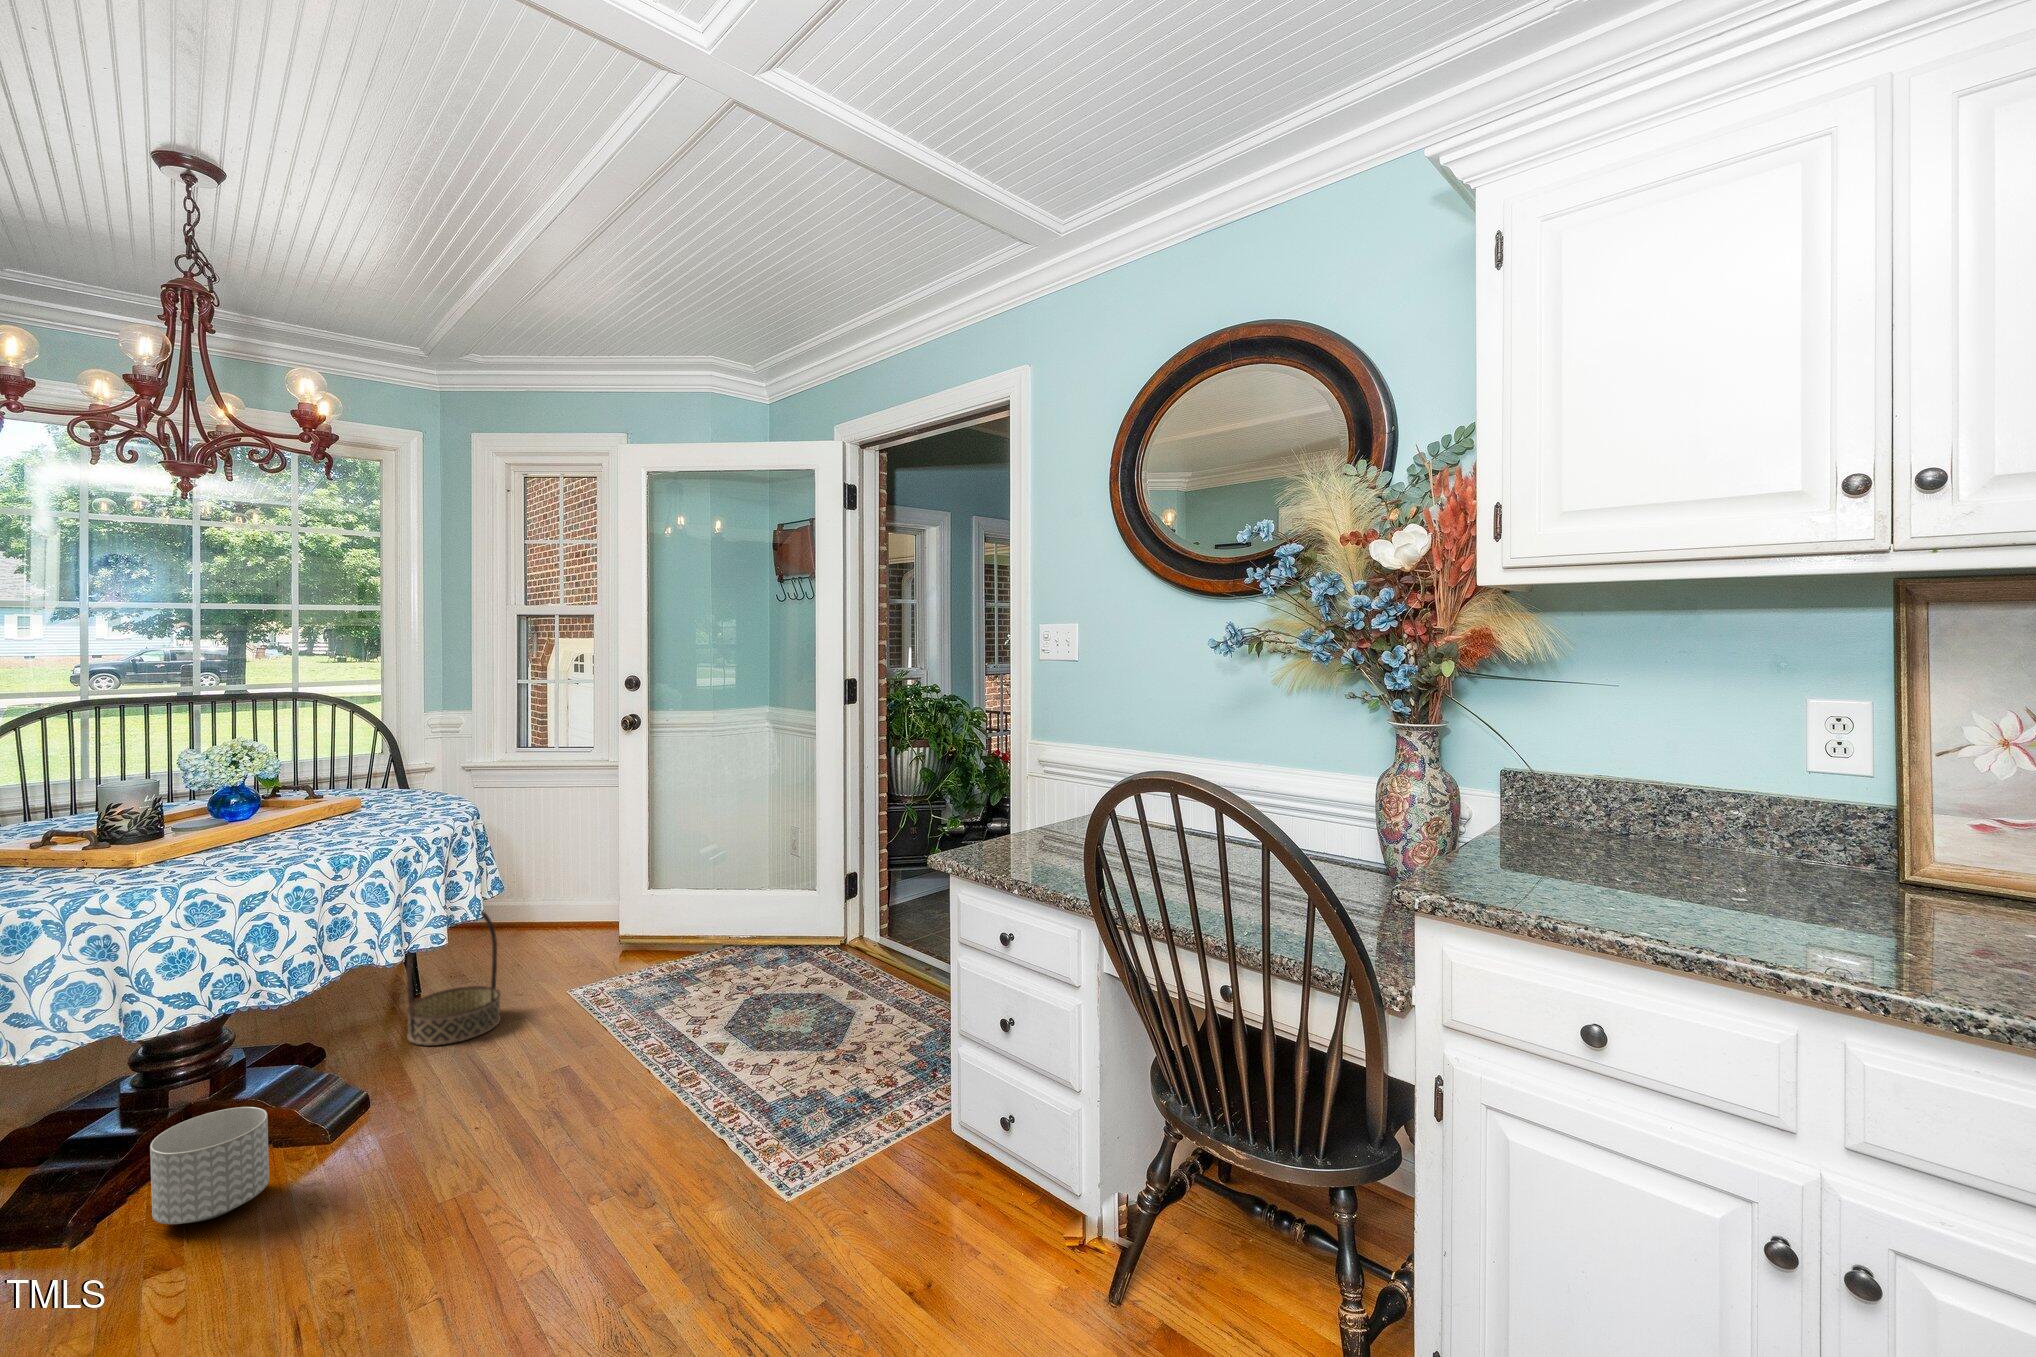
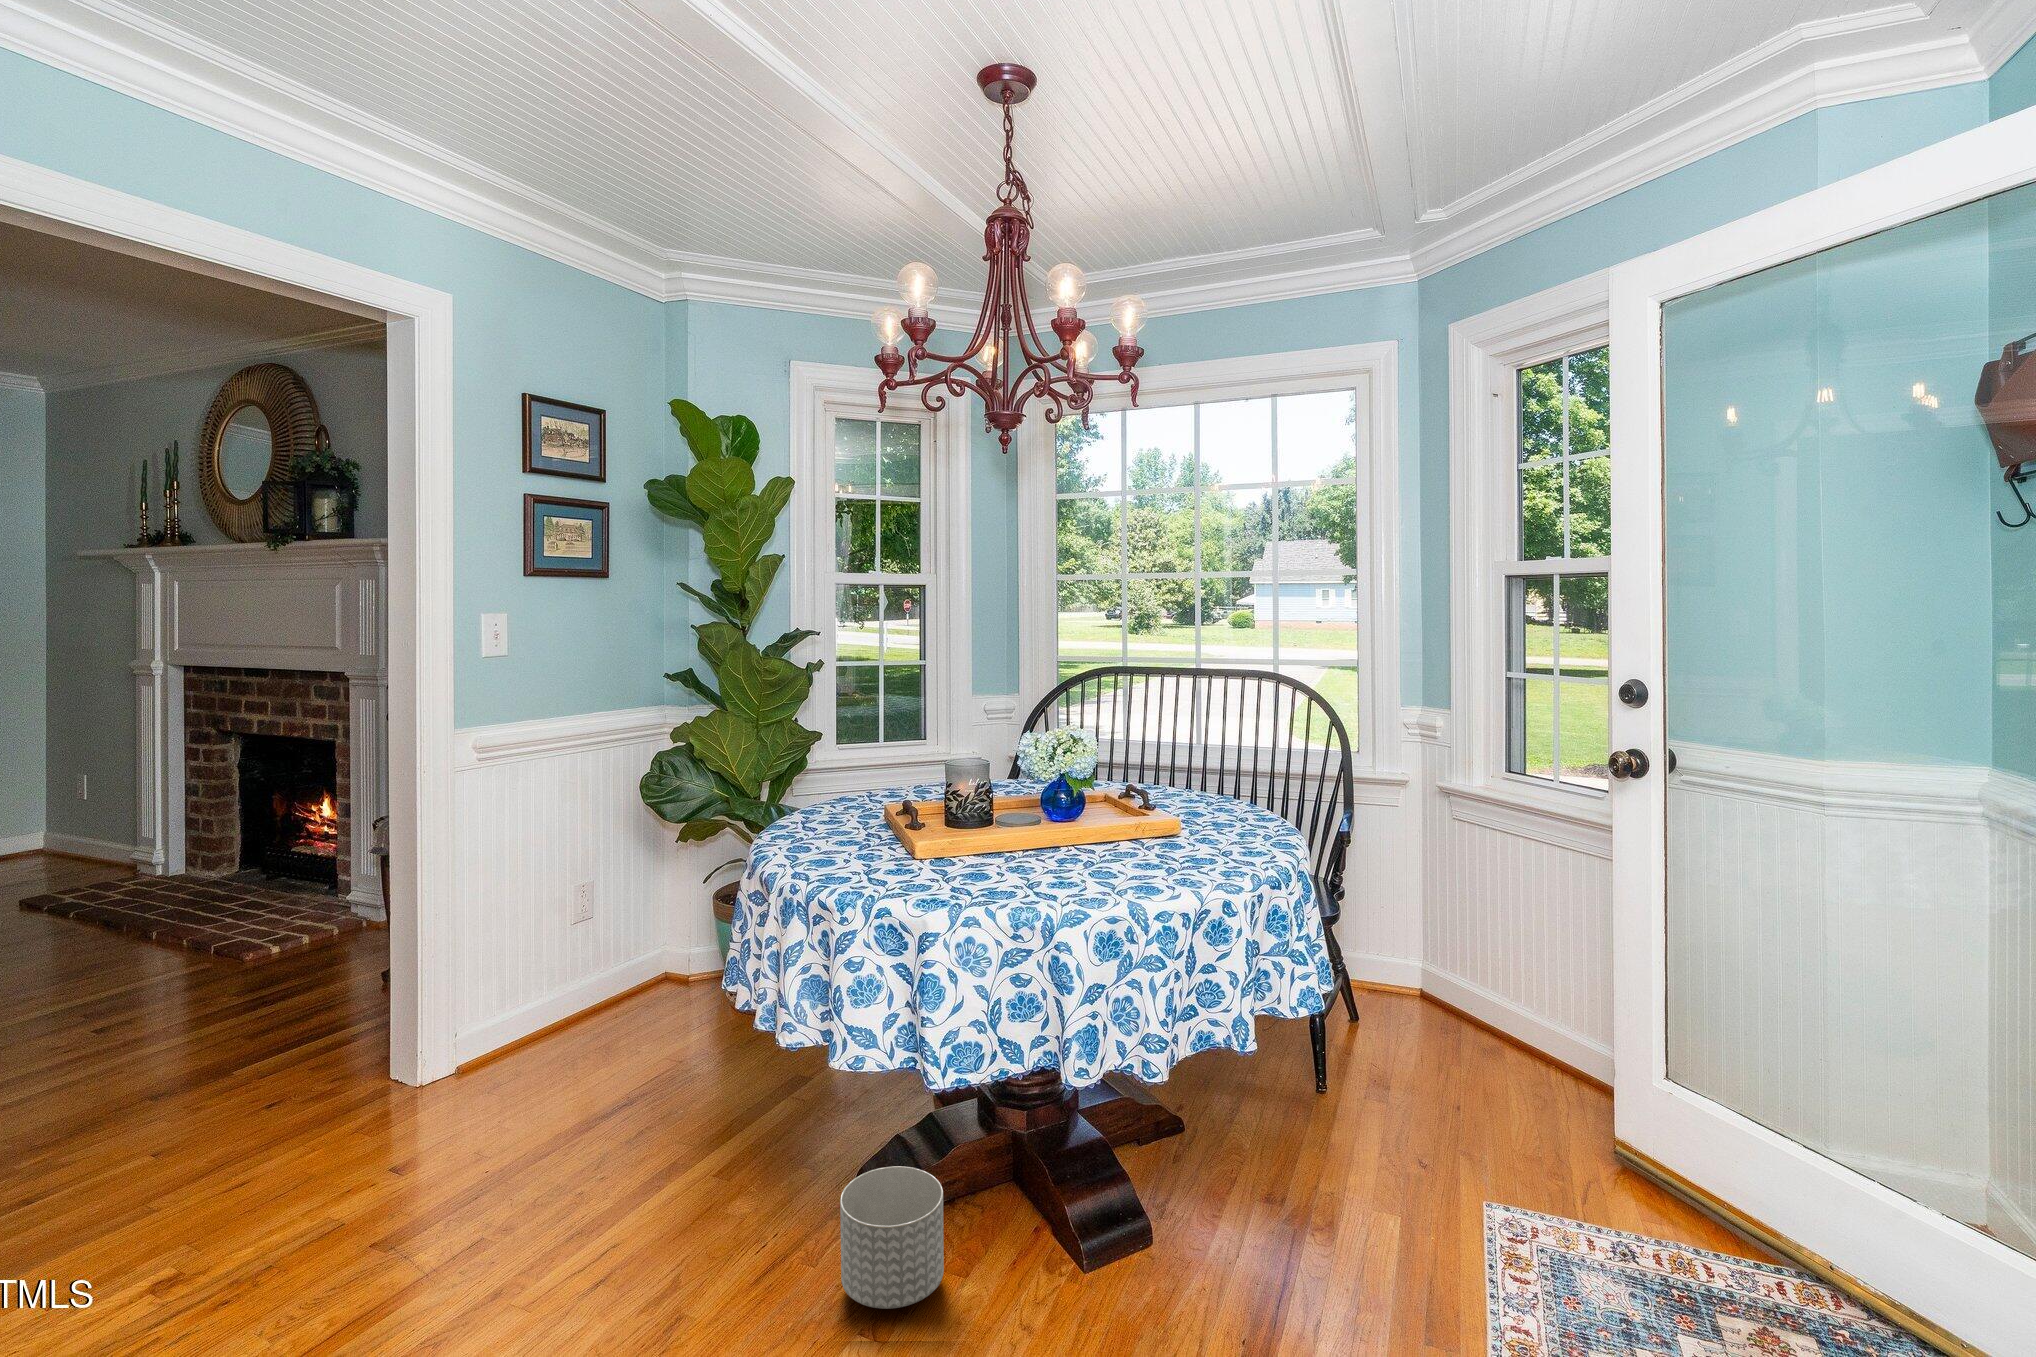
basket: present [406,910,501,1046] -> none [1231,1002,1361,1212]

